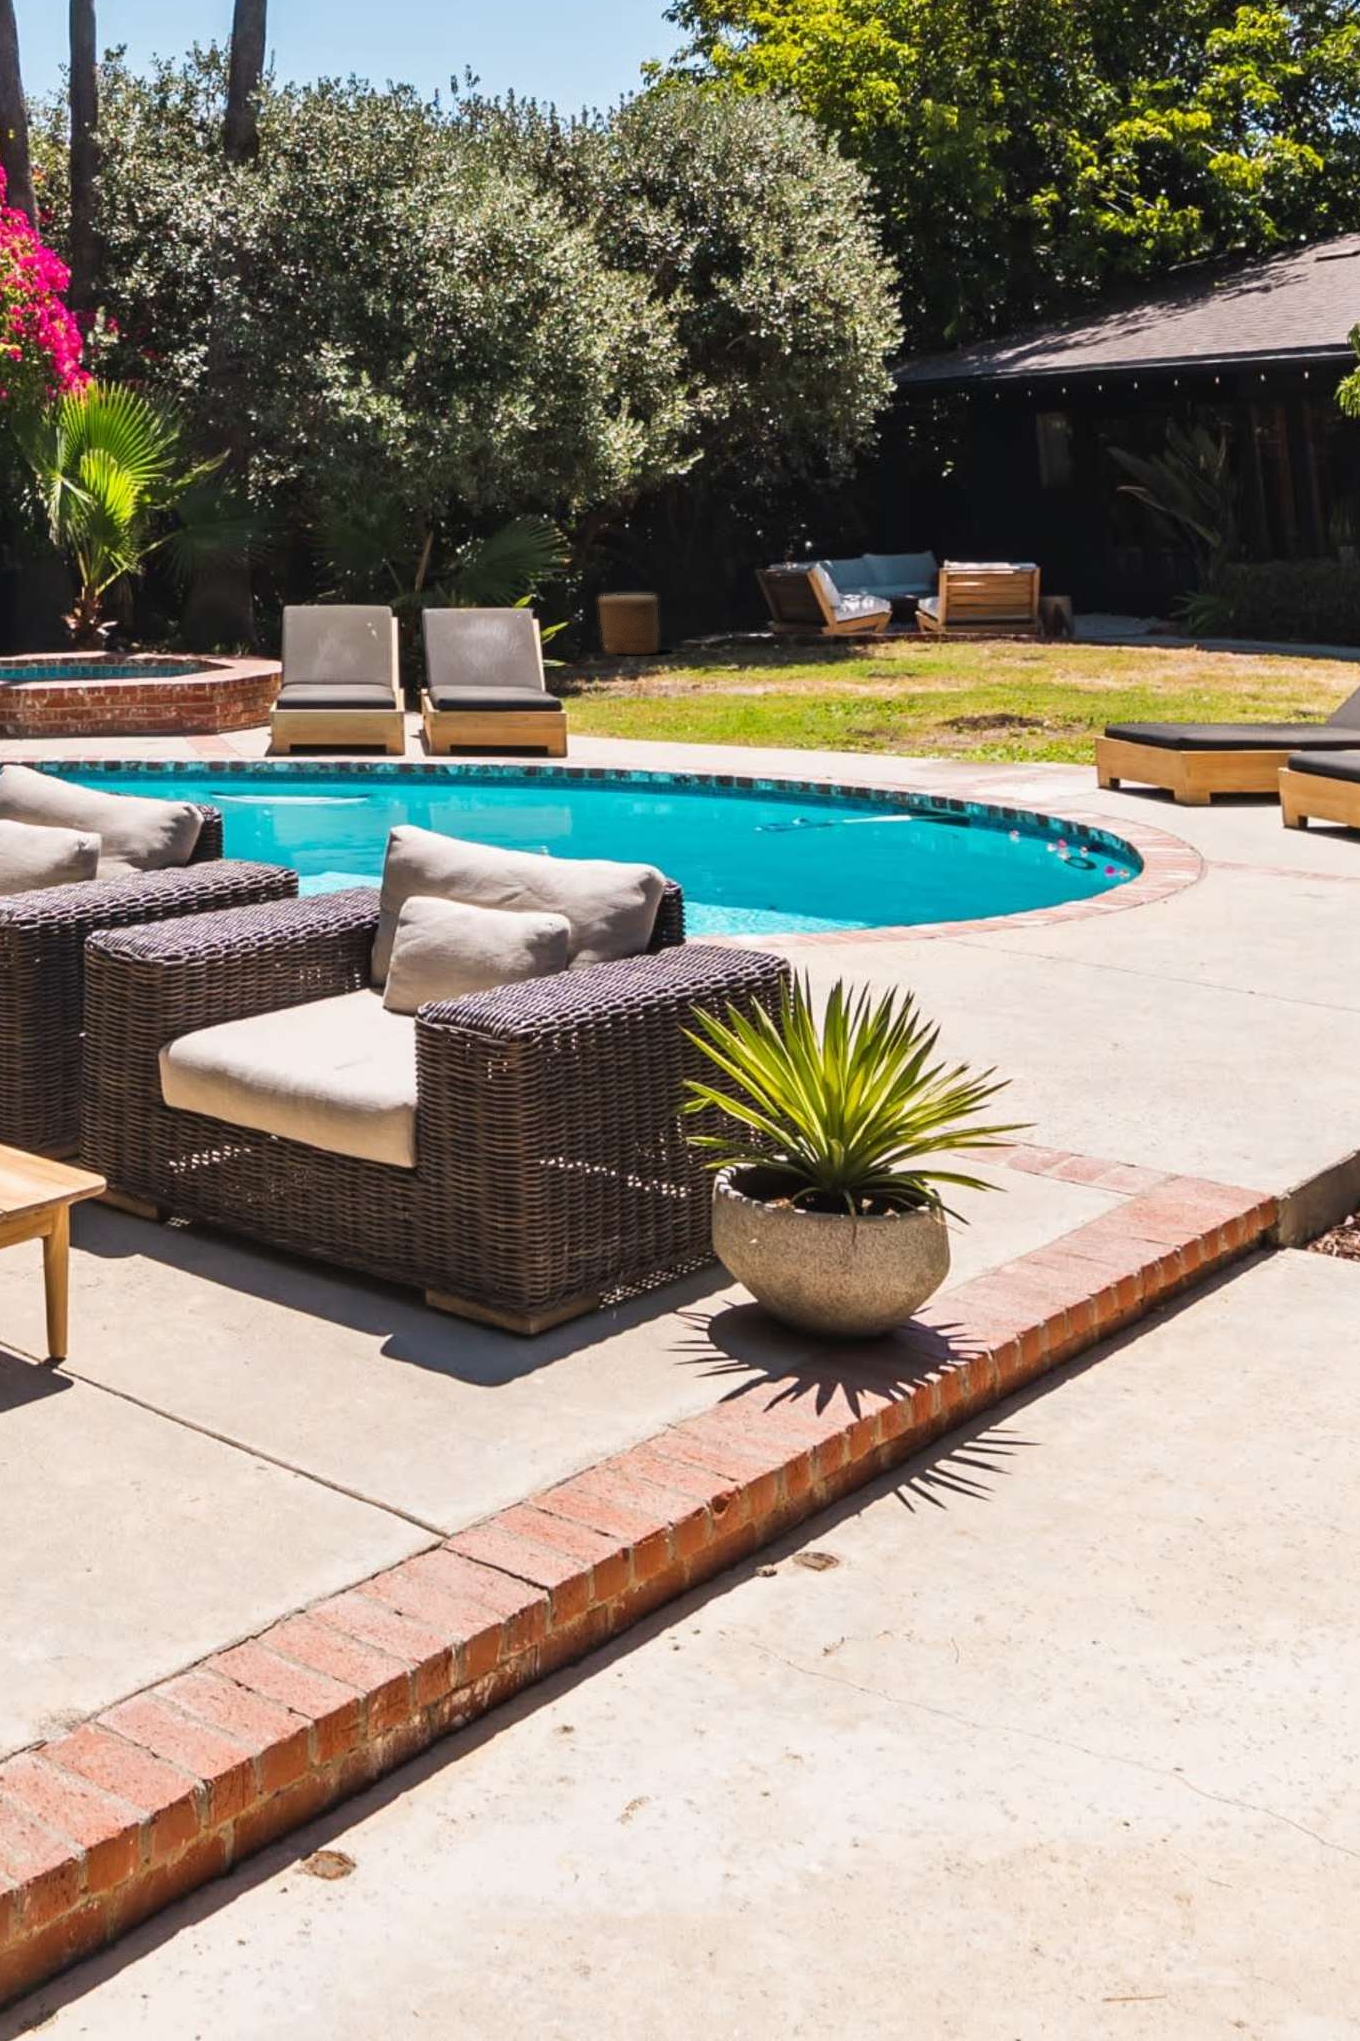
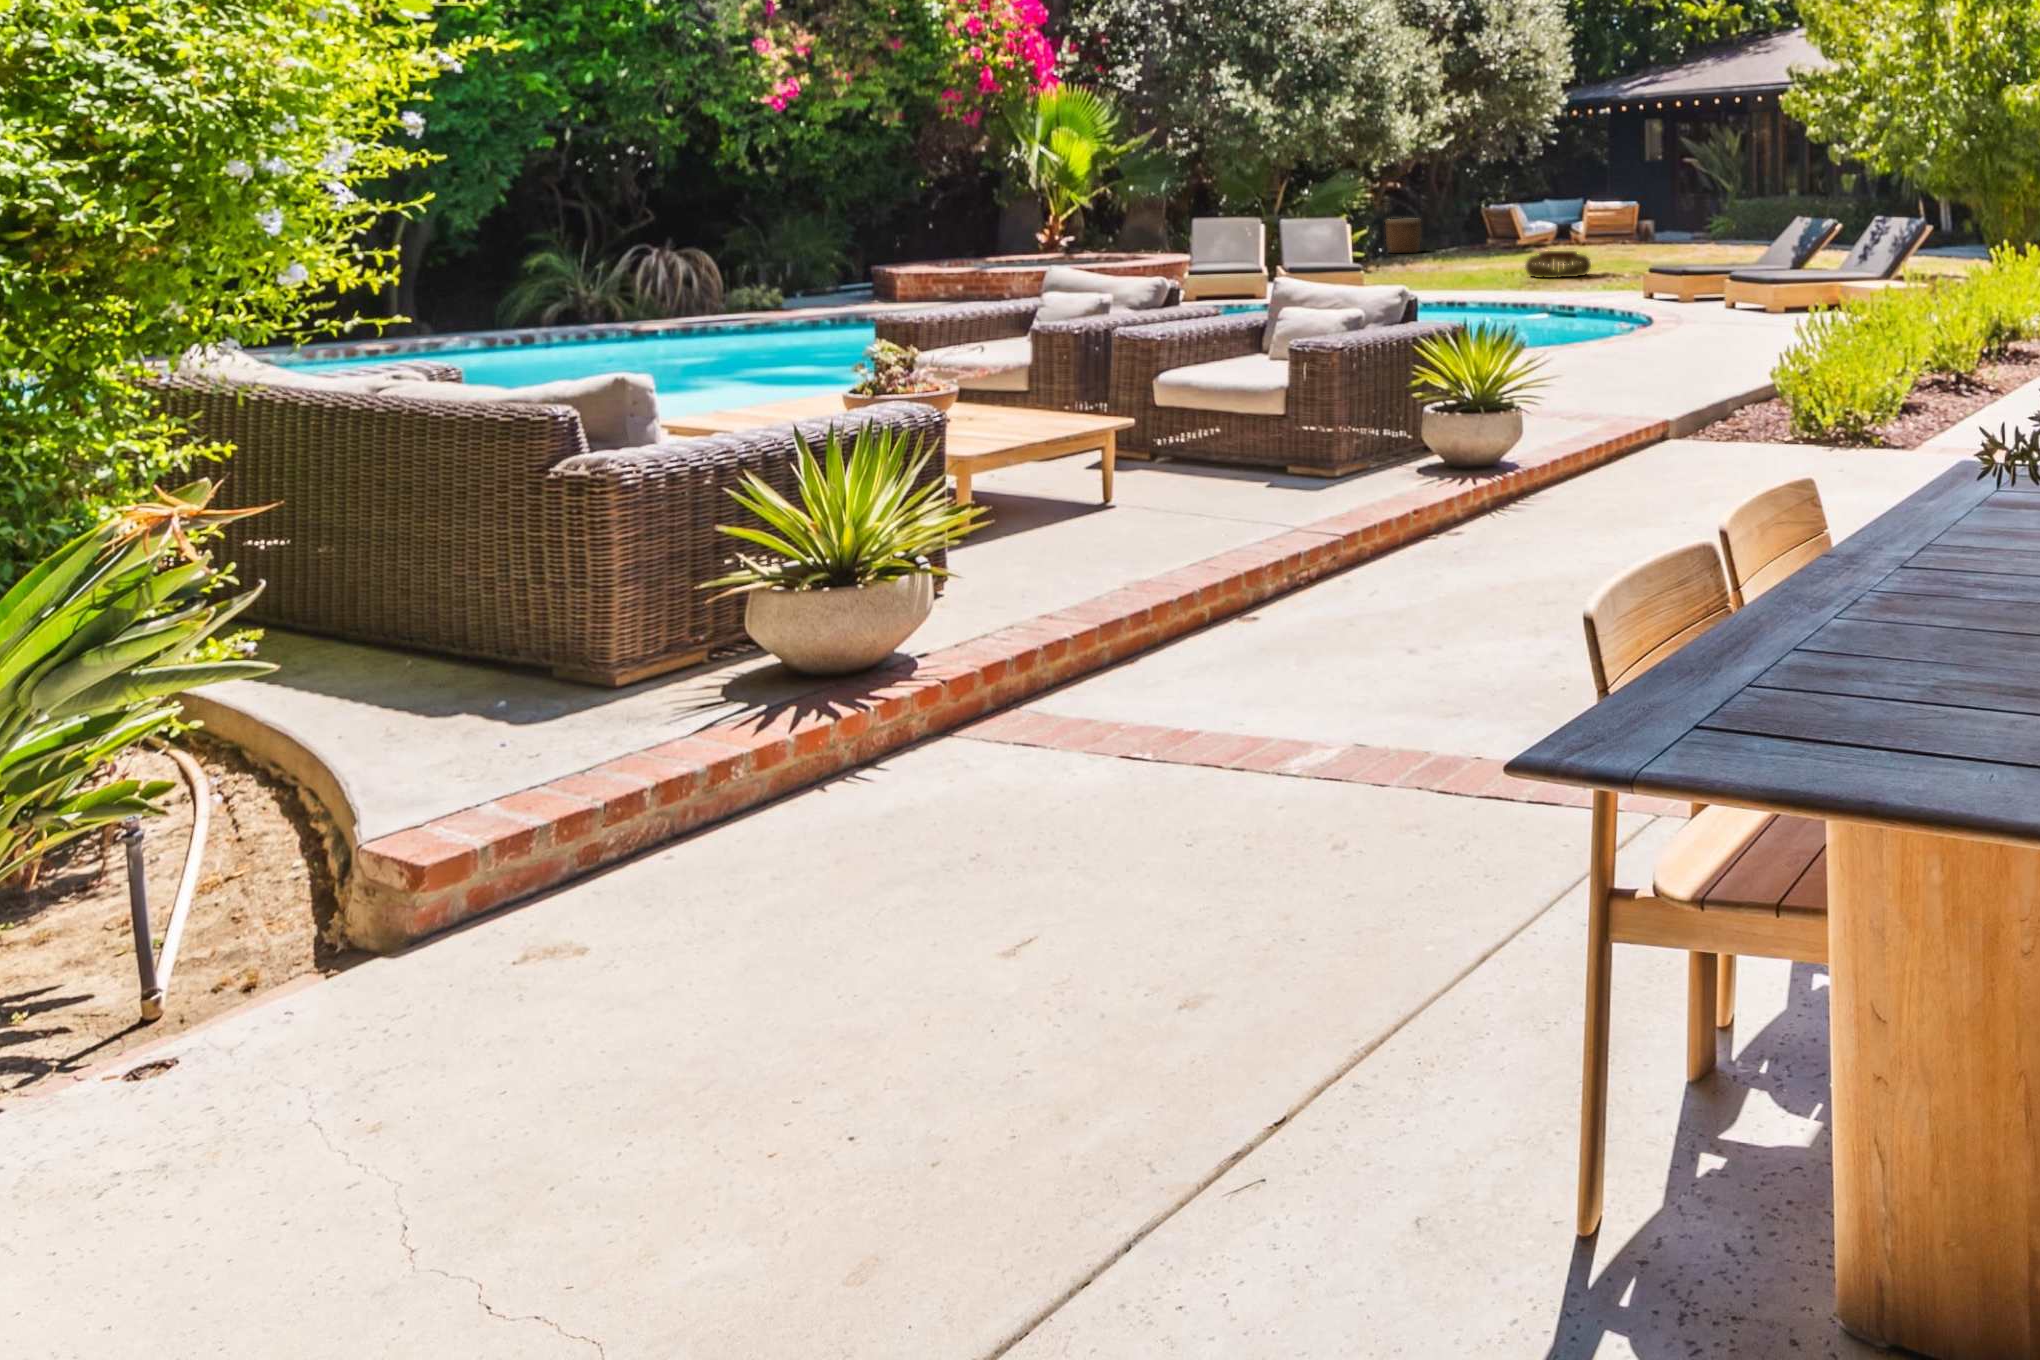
pouf: none [852,671,975,722] -> present [1525,251,1591,278]

